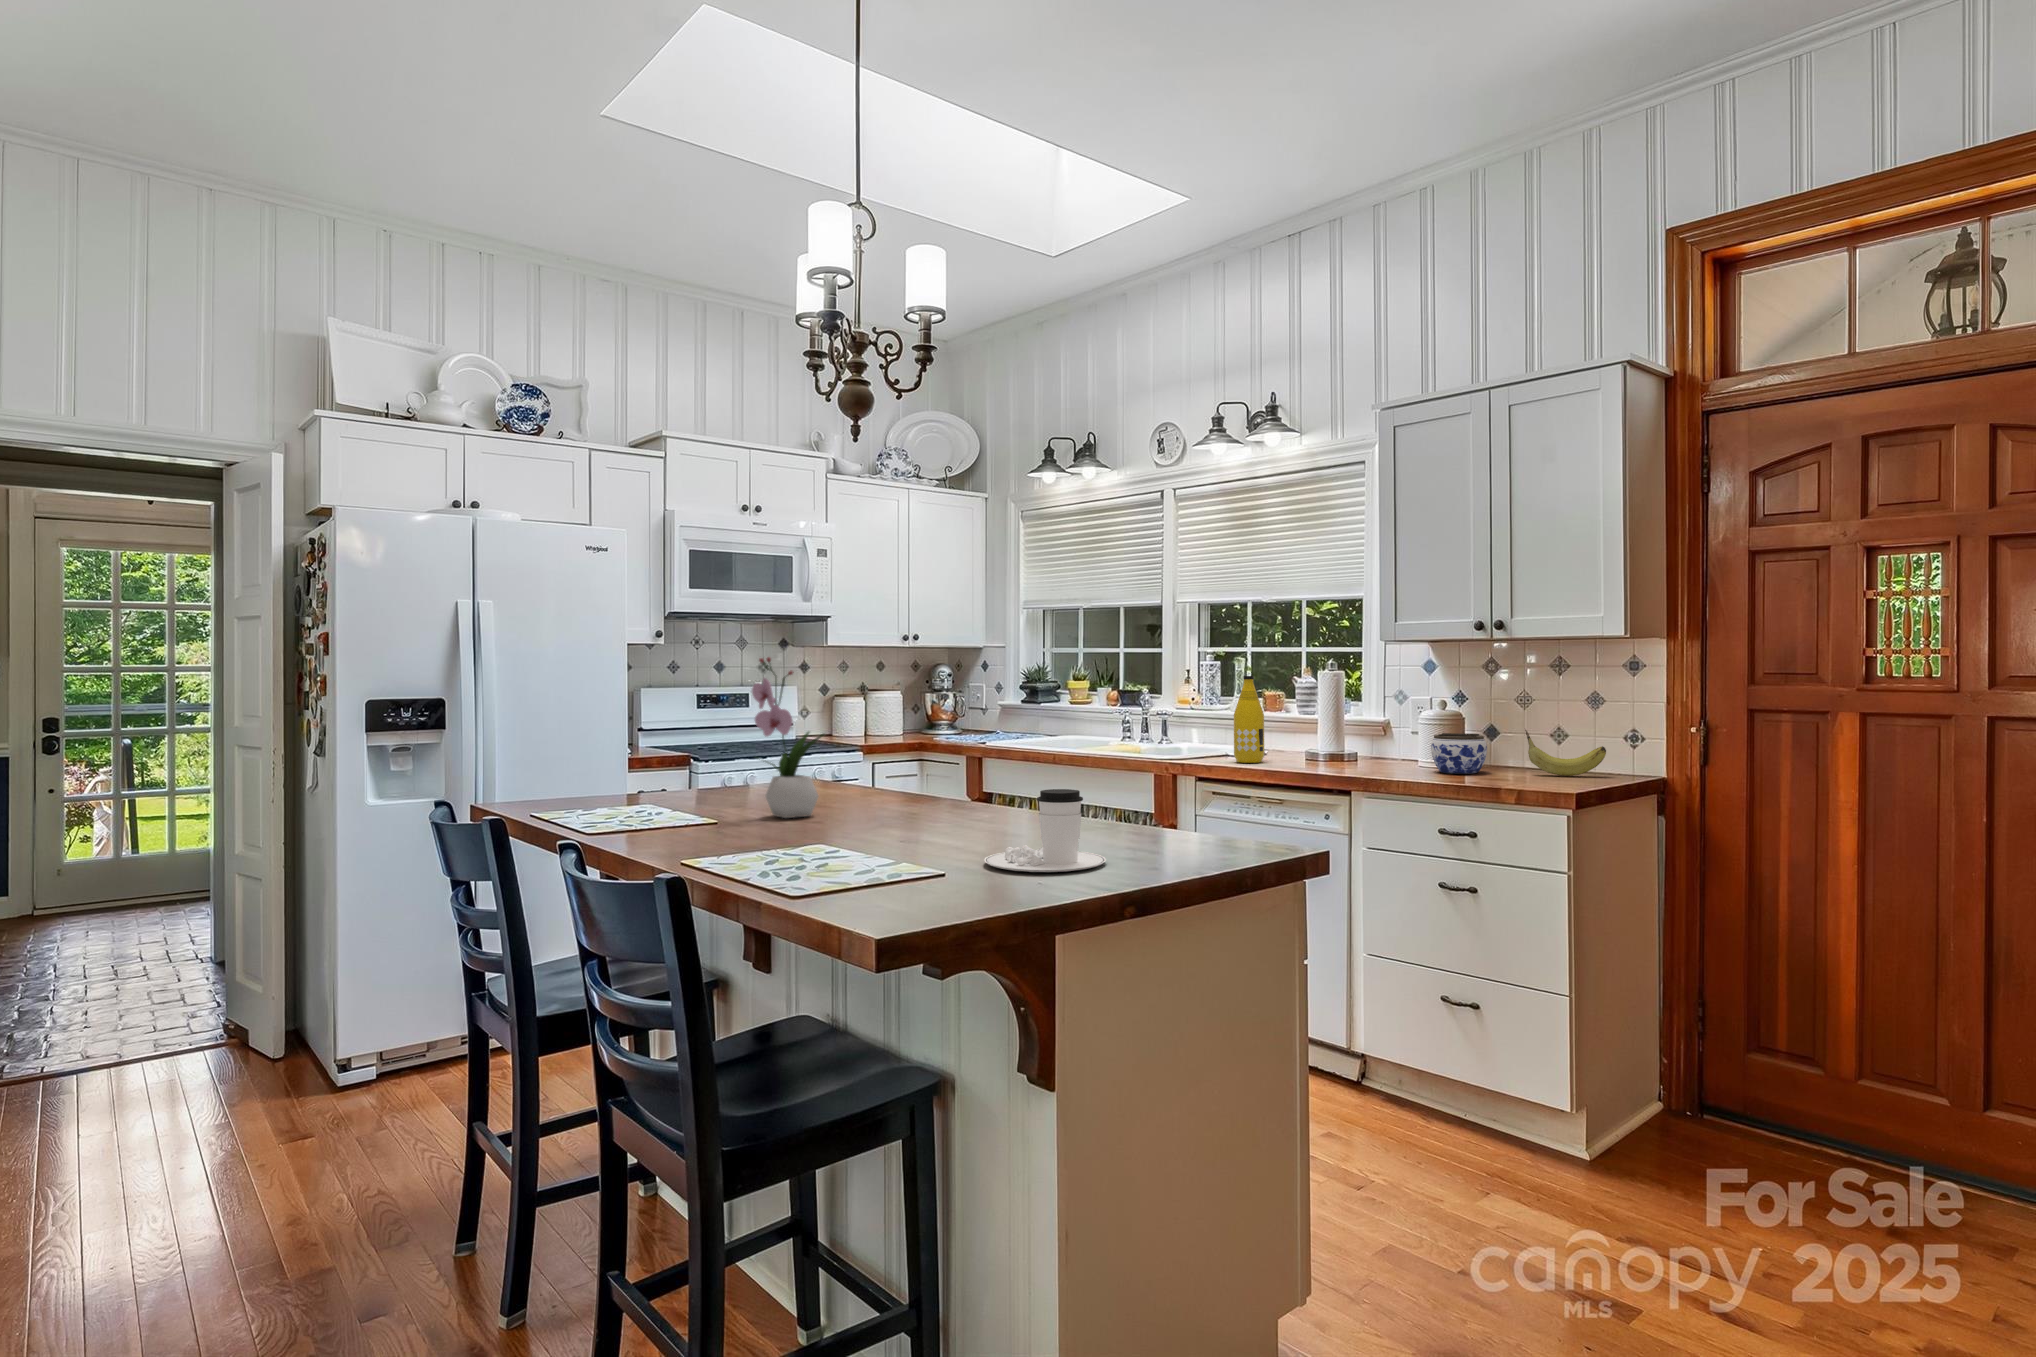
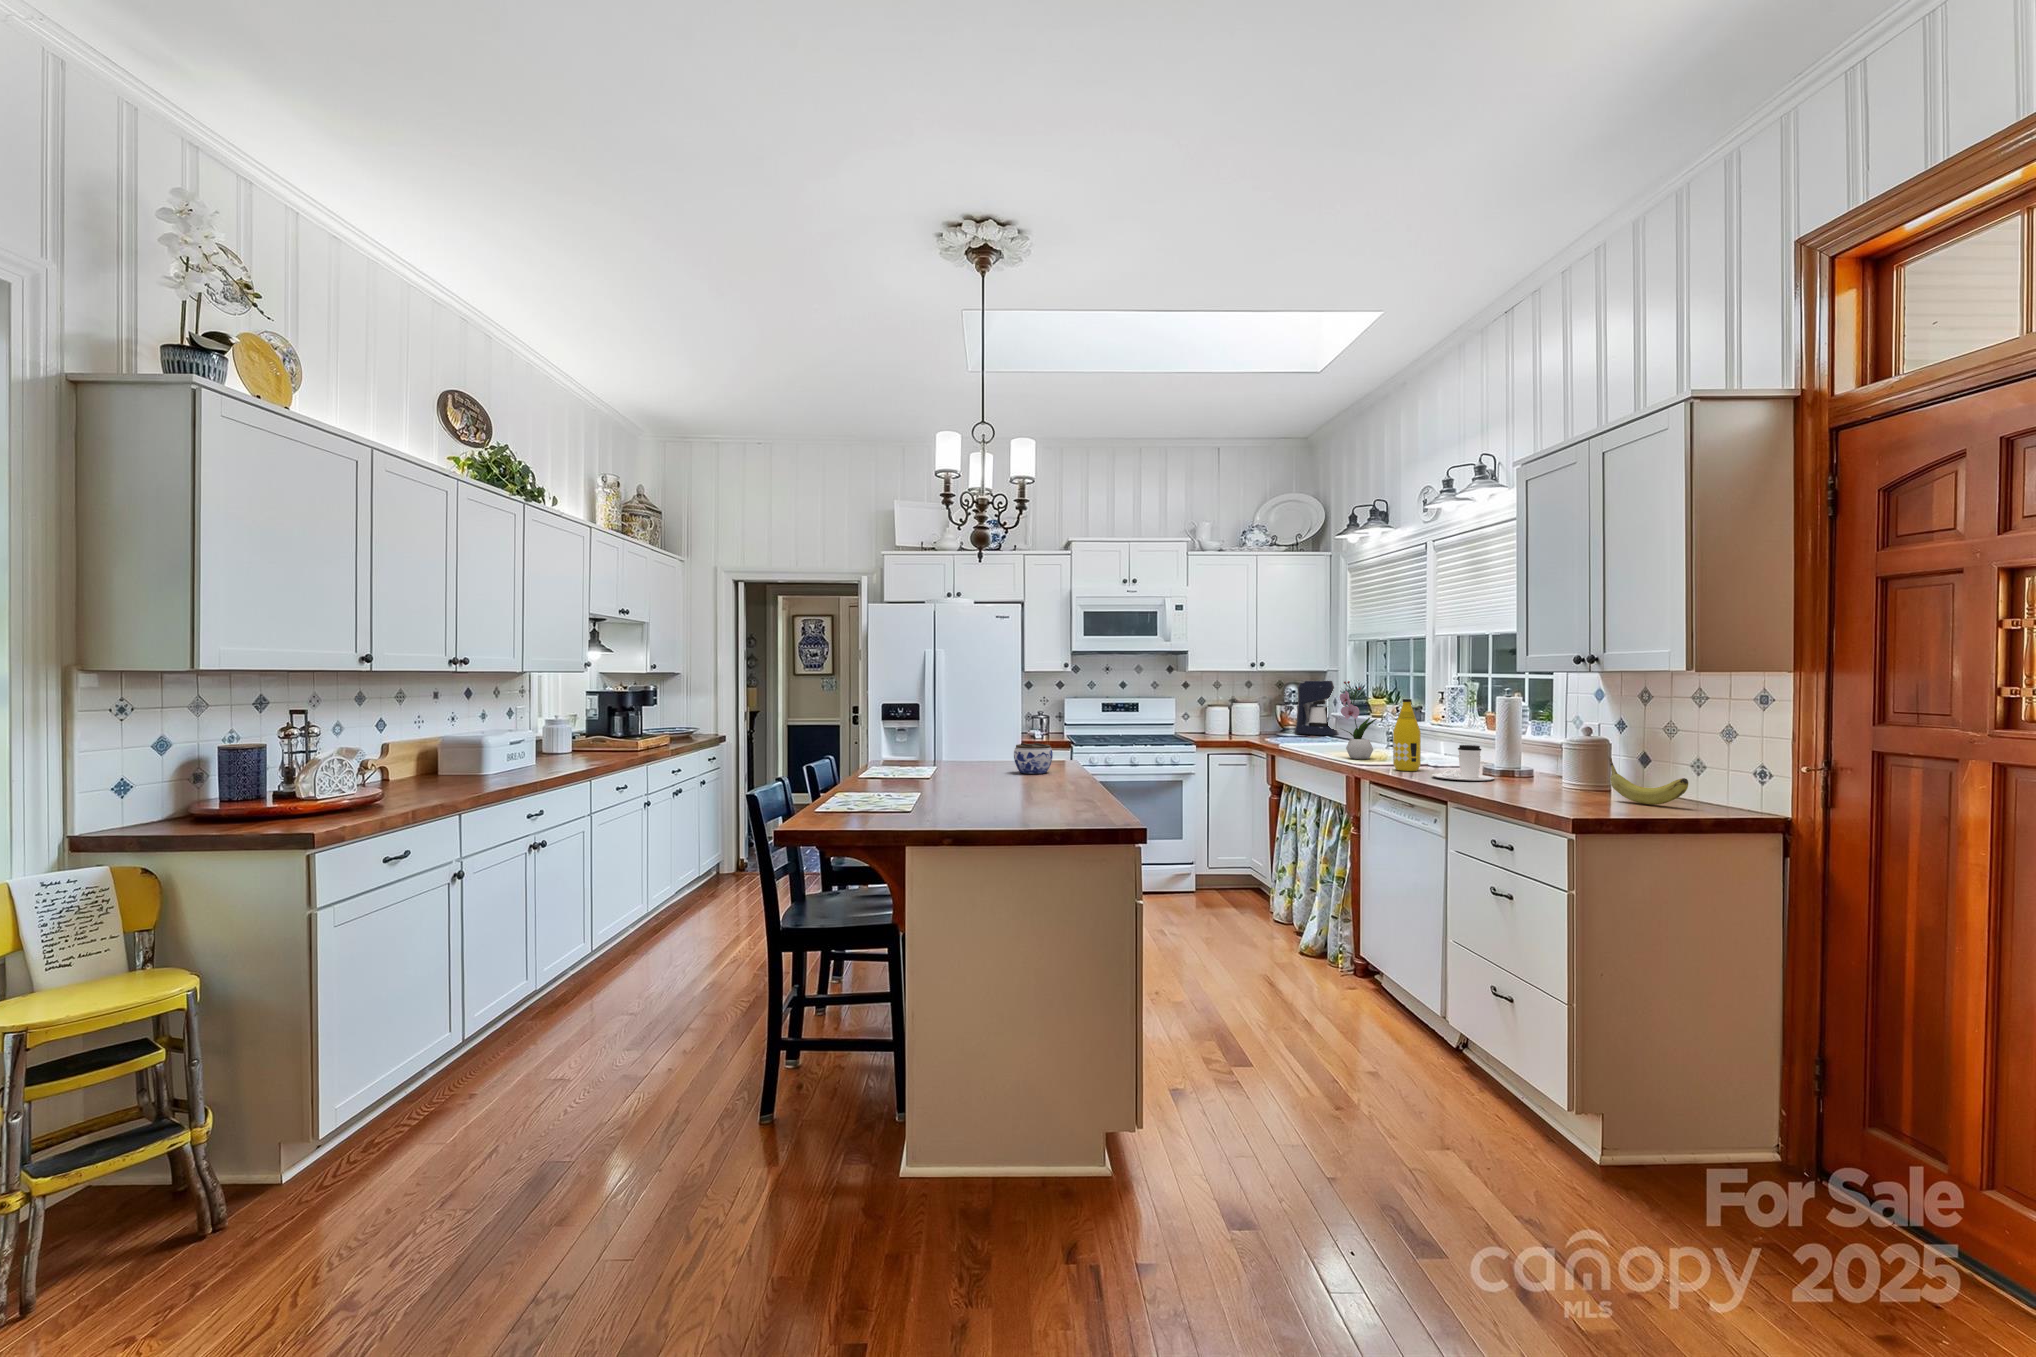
flower arrangement: present [752,657,824,818] -> present [1340,681,1377,759]
coffee maker: none [955,659,1008,730] -> present [1295,681,1338,735]
jar: present [1431,733,1487,774] -> present [1014,743,1053,774]
coffee cup: present [984,789,1106,872] -> present [1432,745,1494,781]

